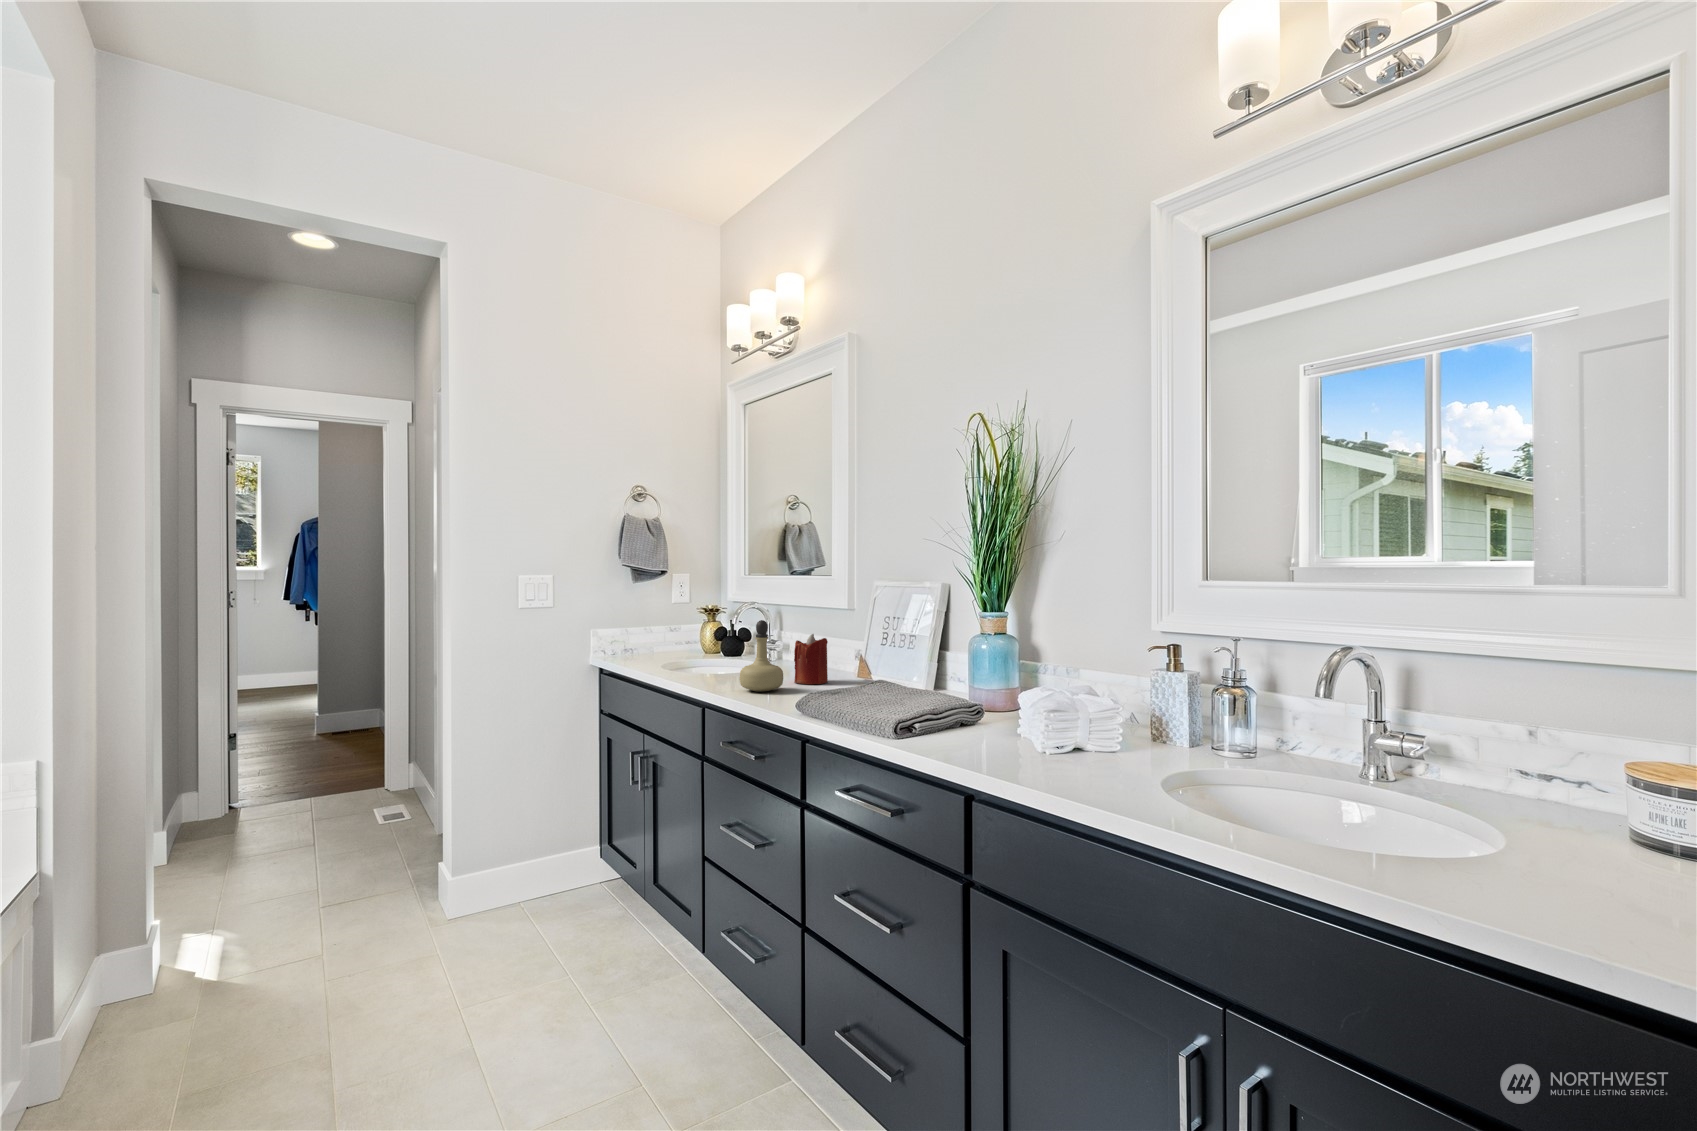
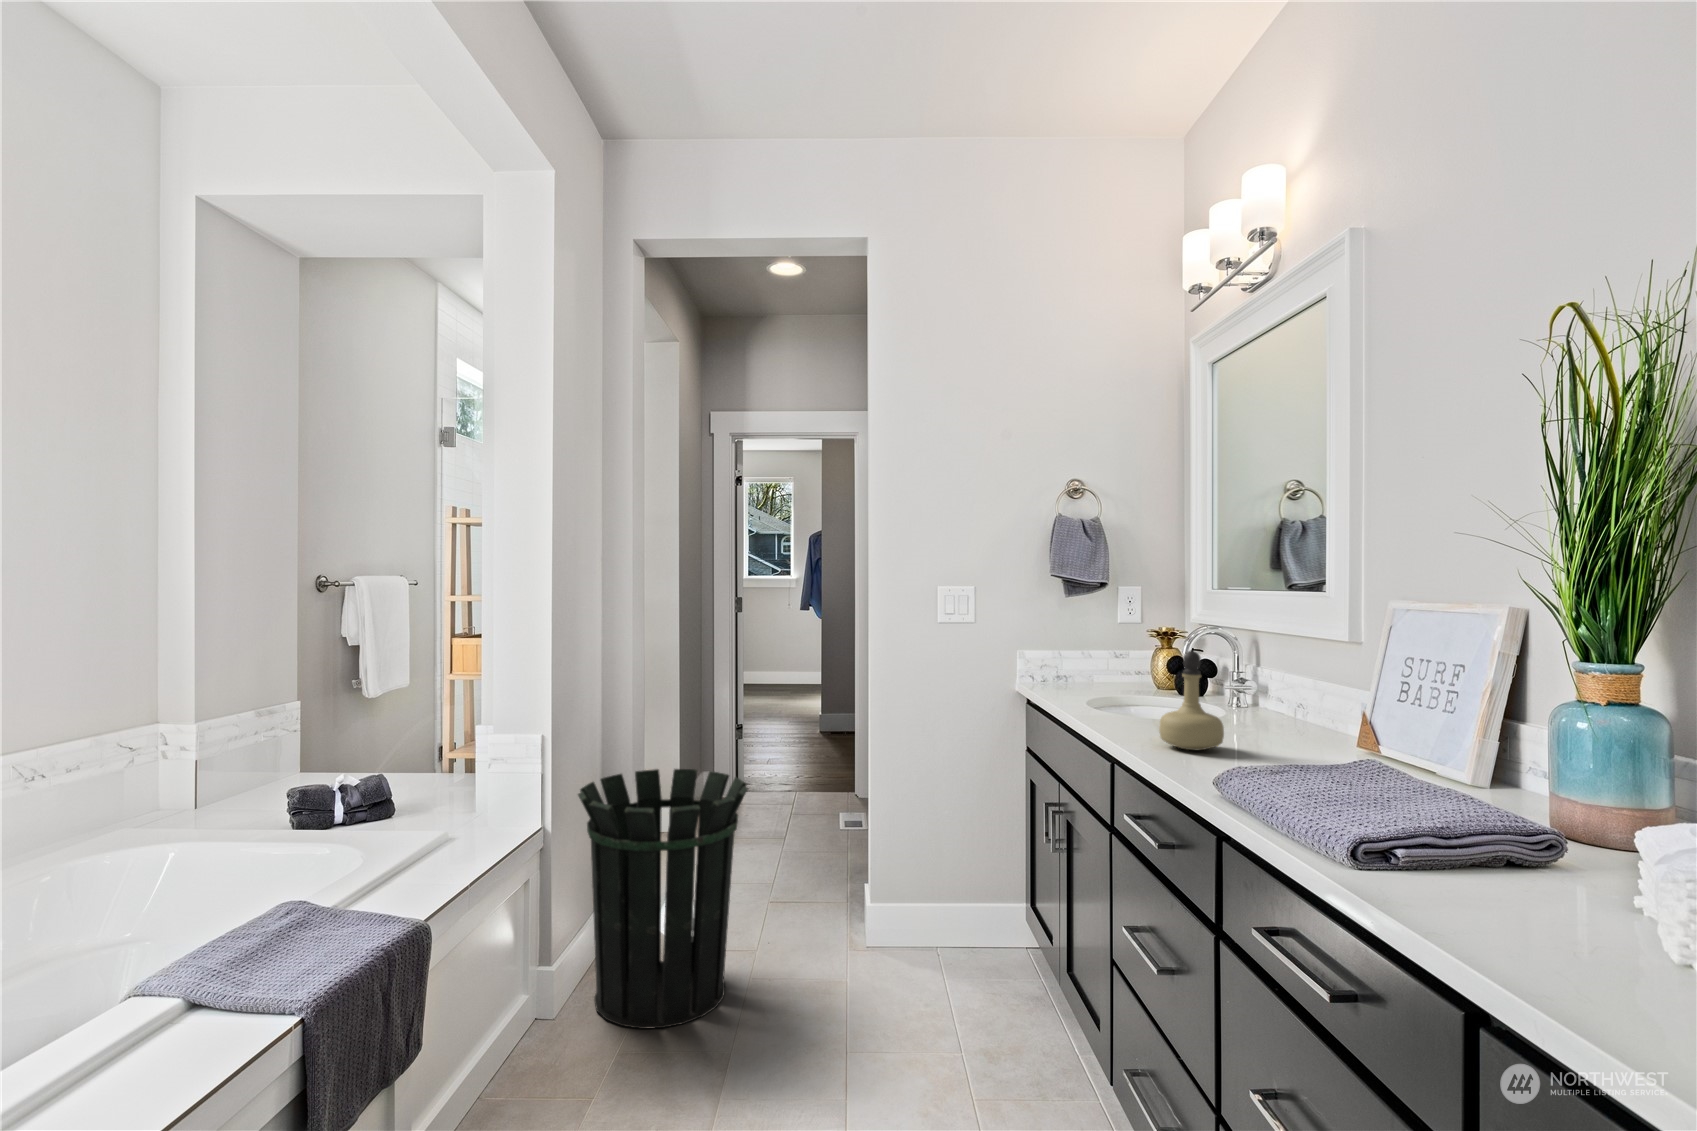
candle: present [794,634,828,684] -> none [1249,674,1305,749]
waste bin: none [96,778,330,1070] -> present [578,769,748,1029]

